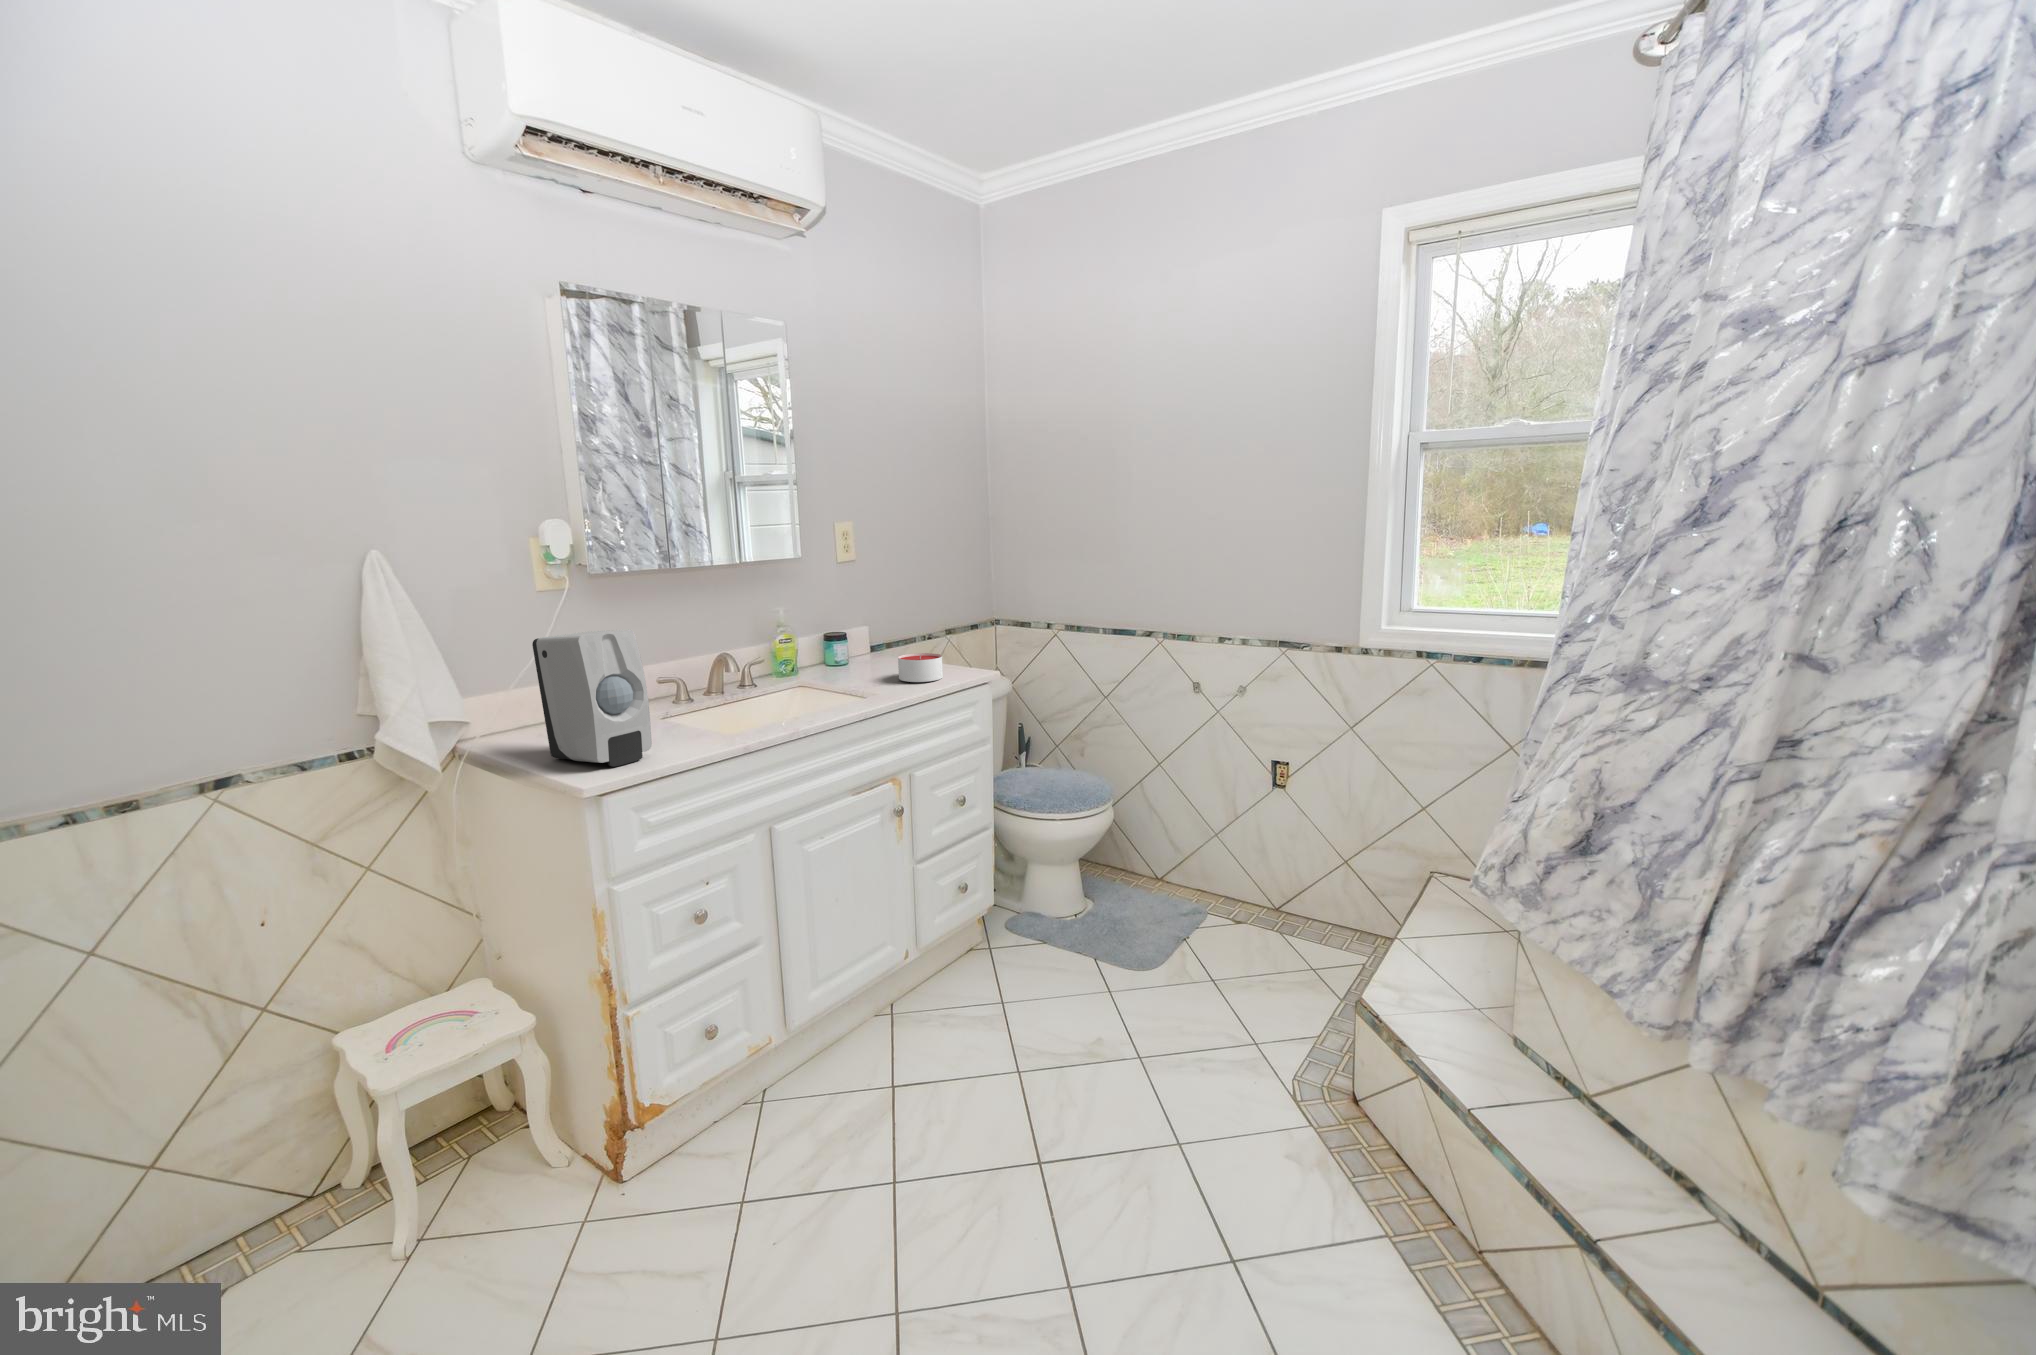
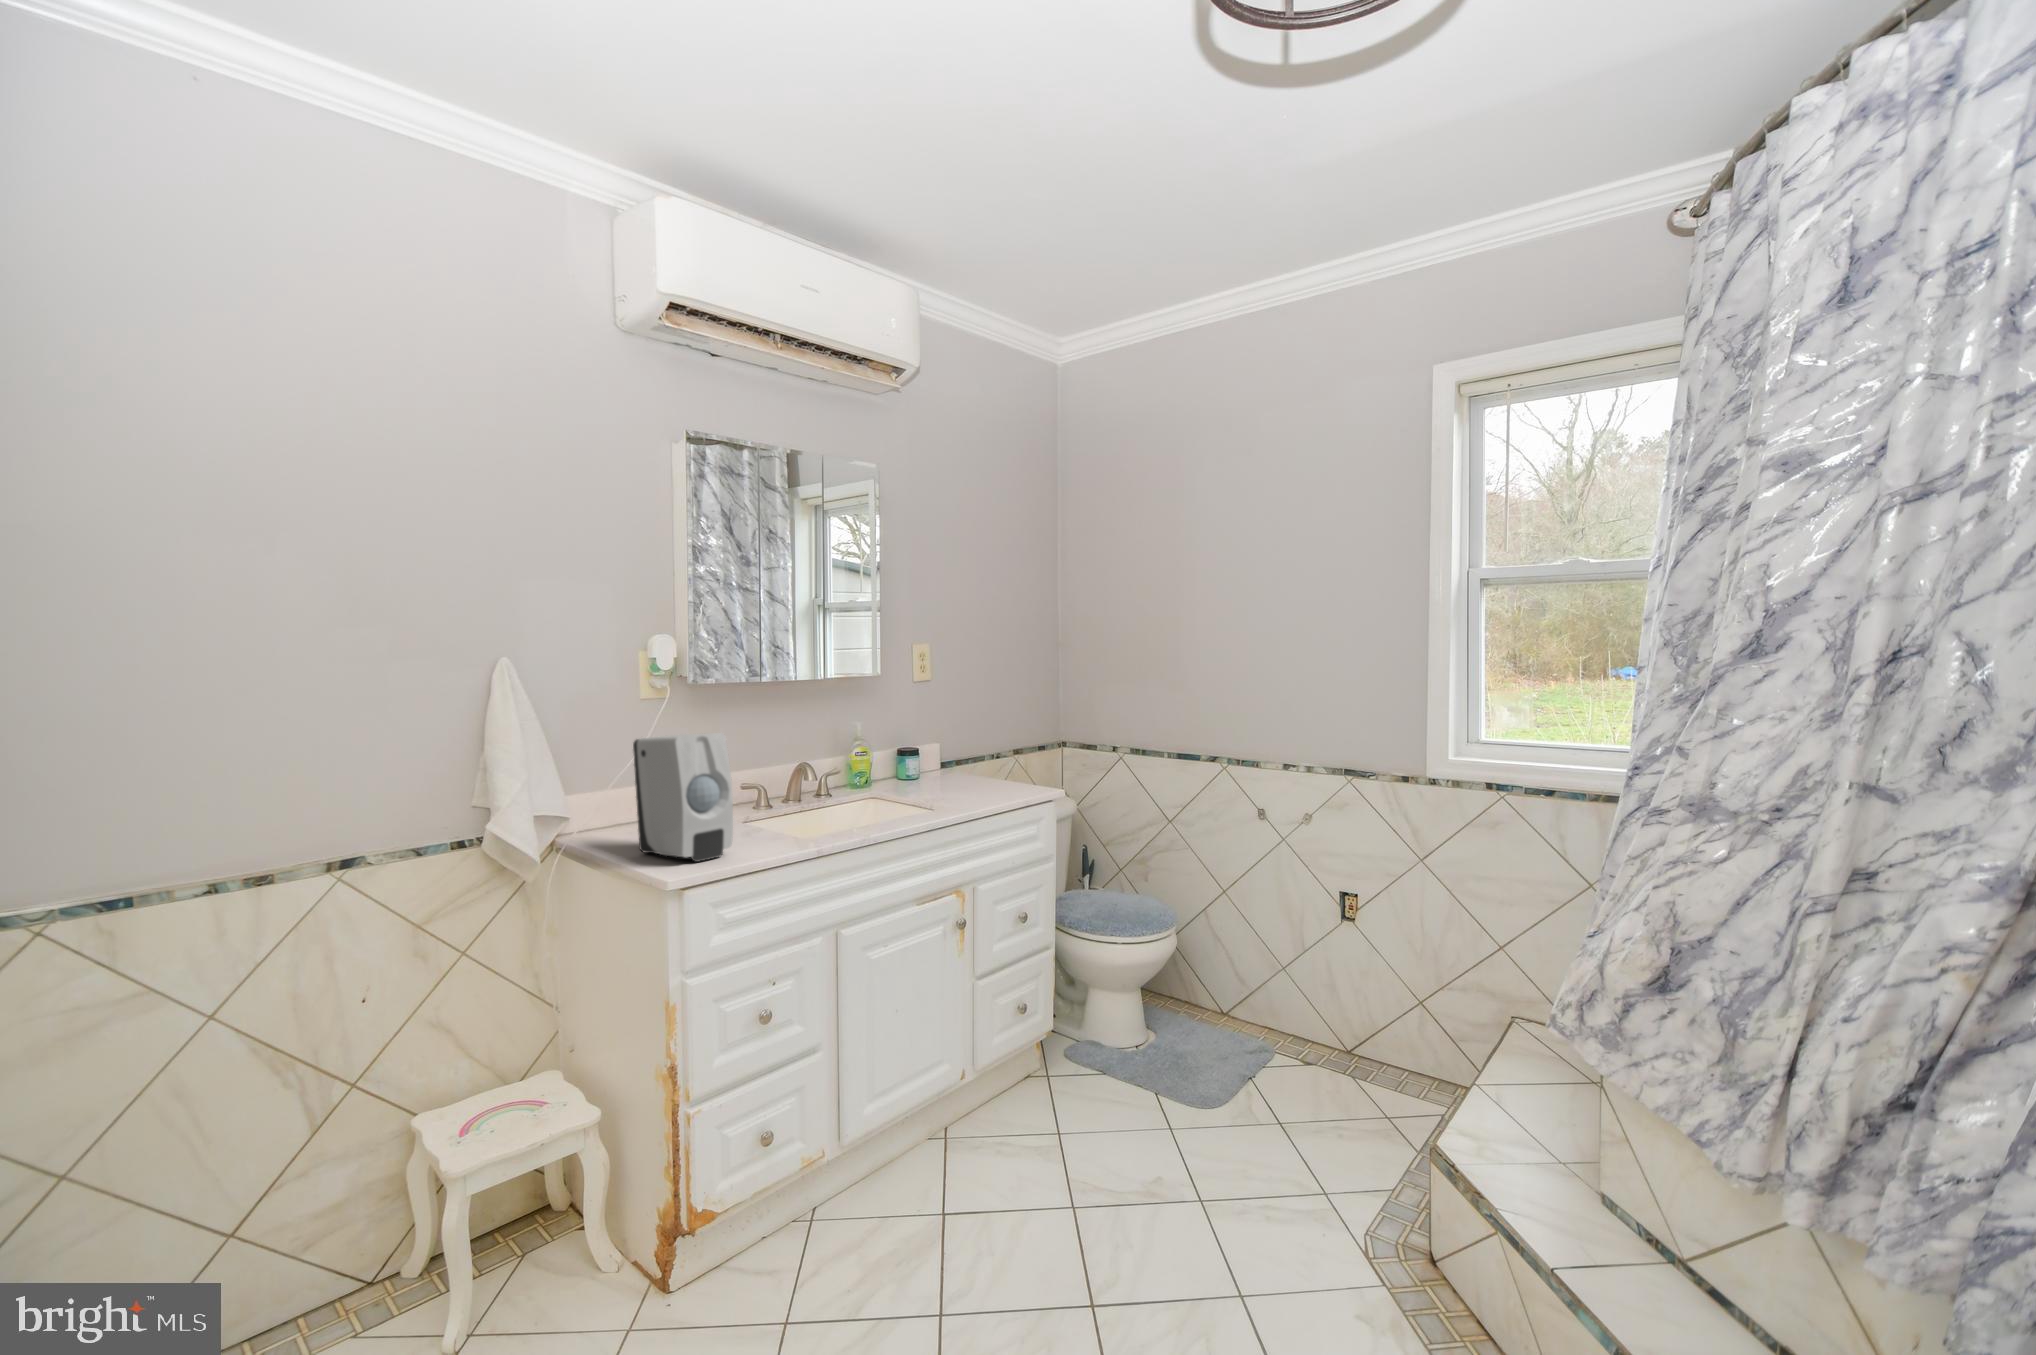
candle: present [898,653,943,682] -> none [966,767,1008,795]

